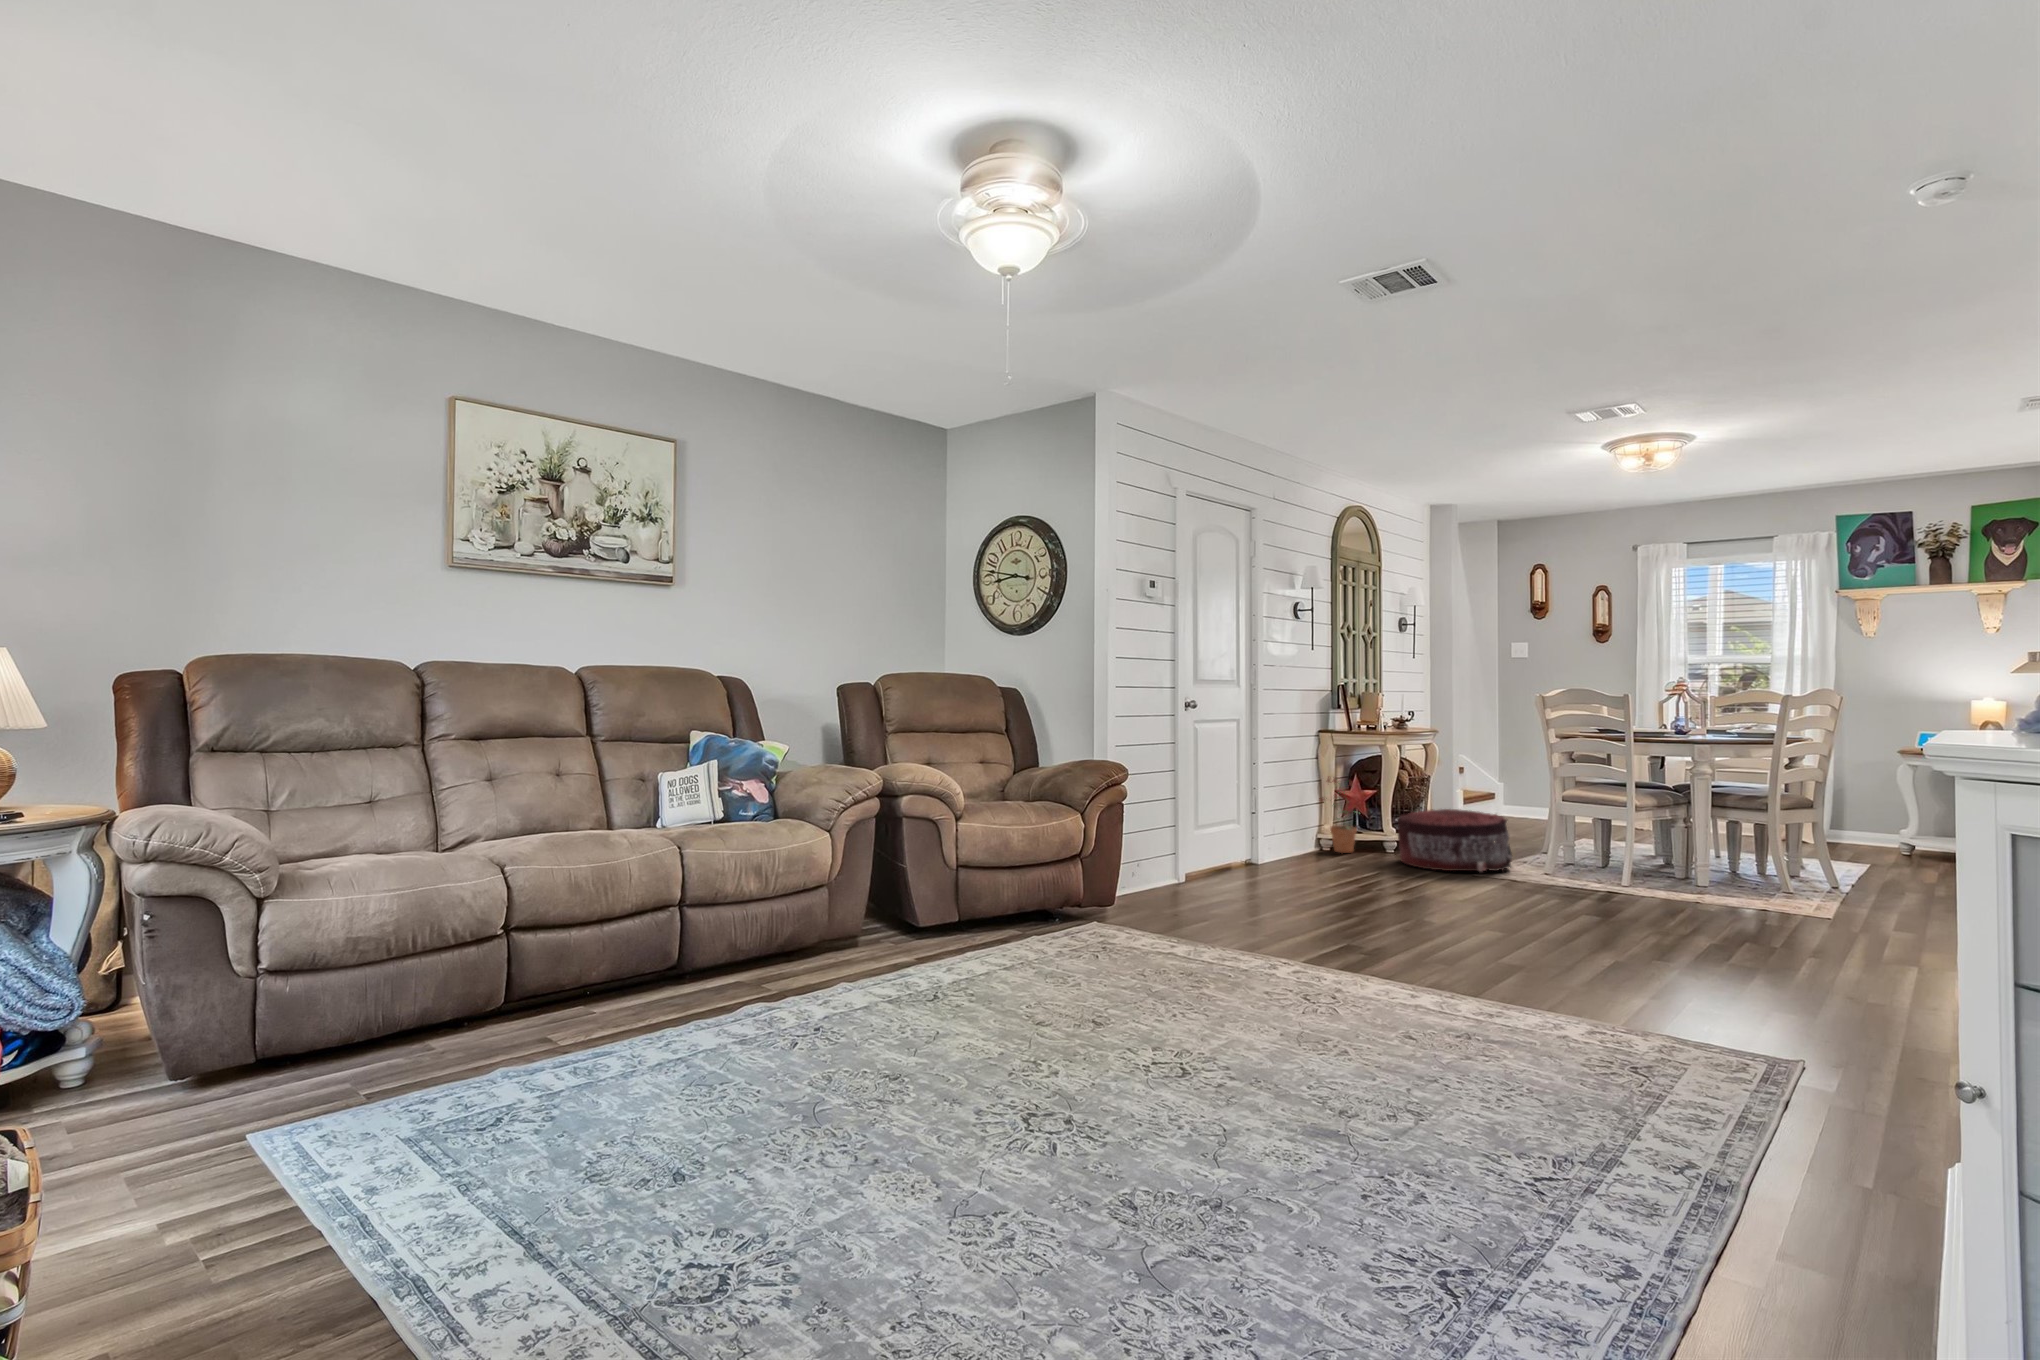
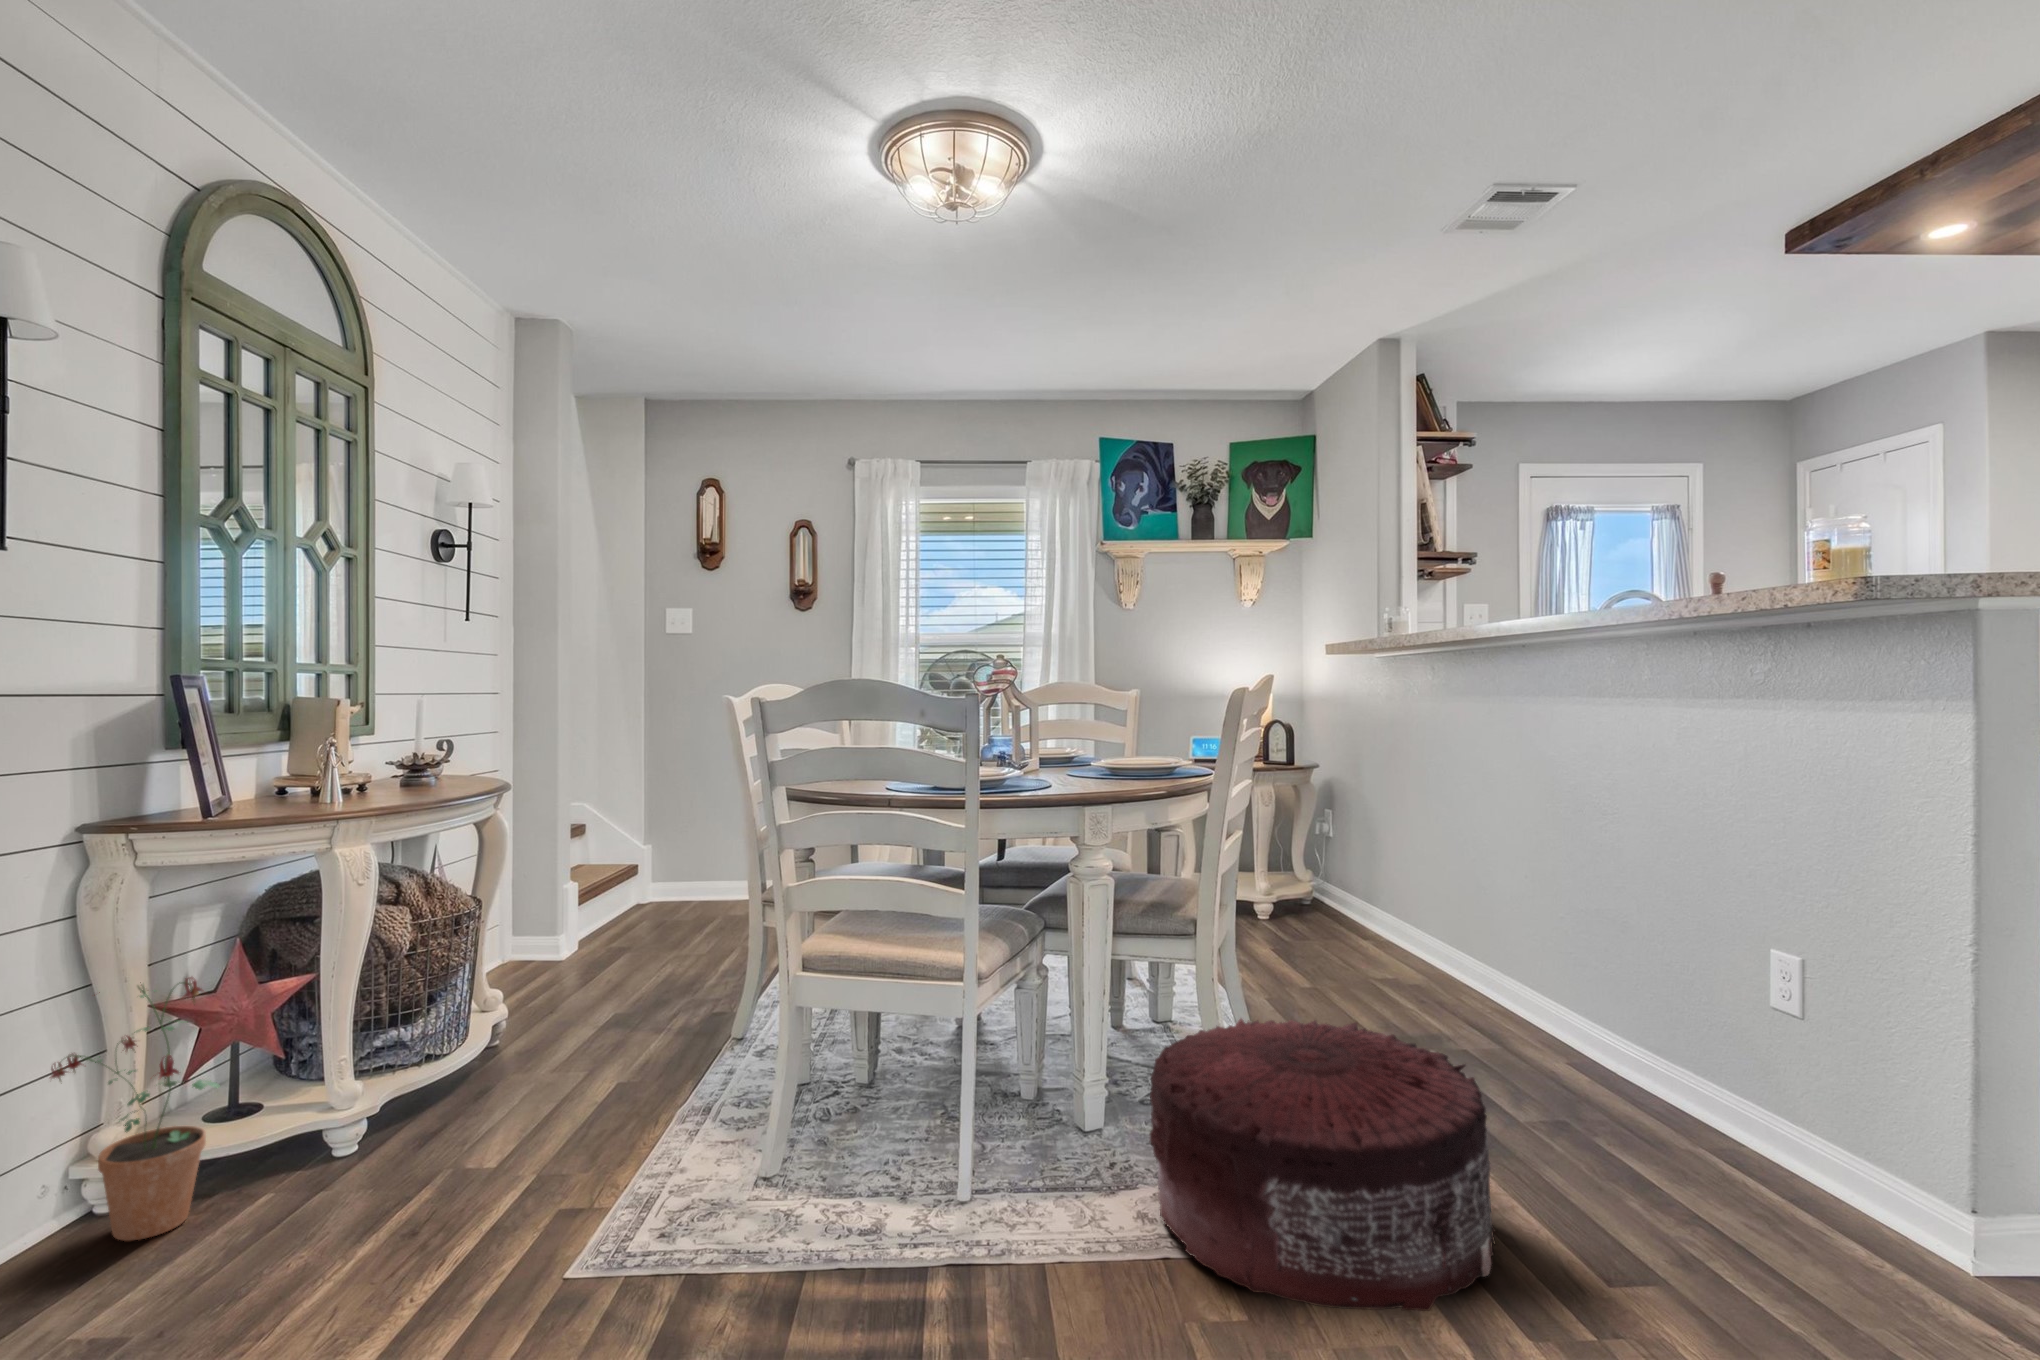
pouf: present [1398,809,1512,872] -> present [1149,1019,1495,1311]

